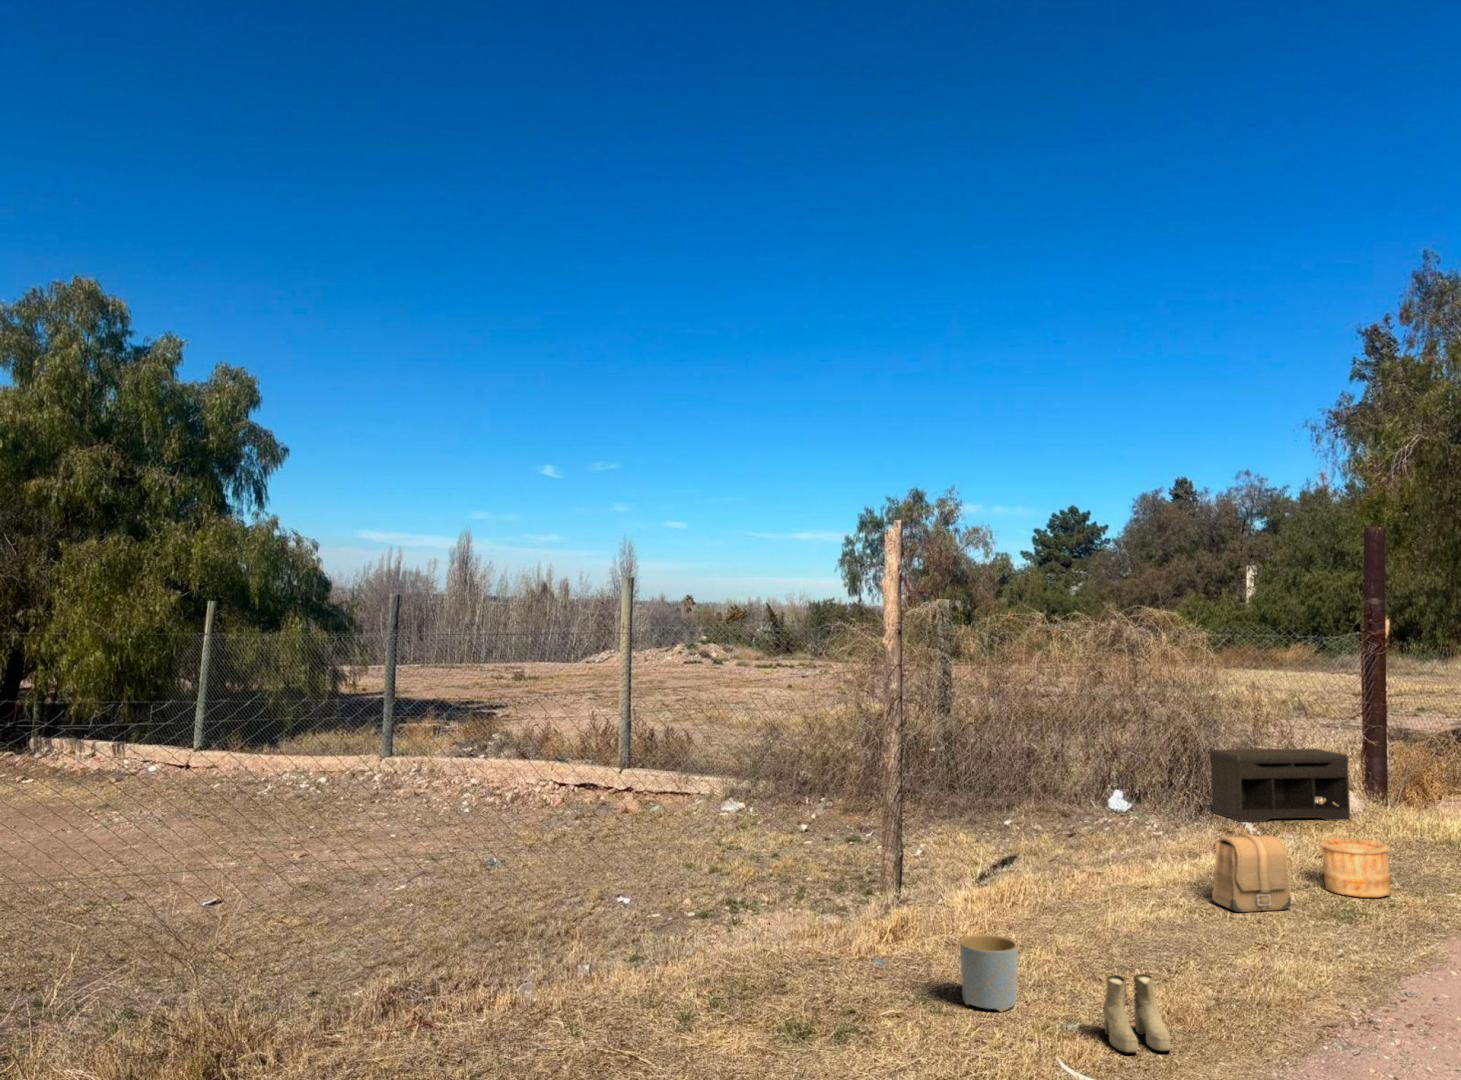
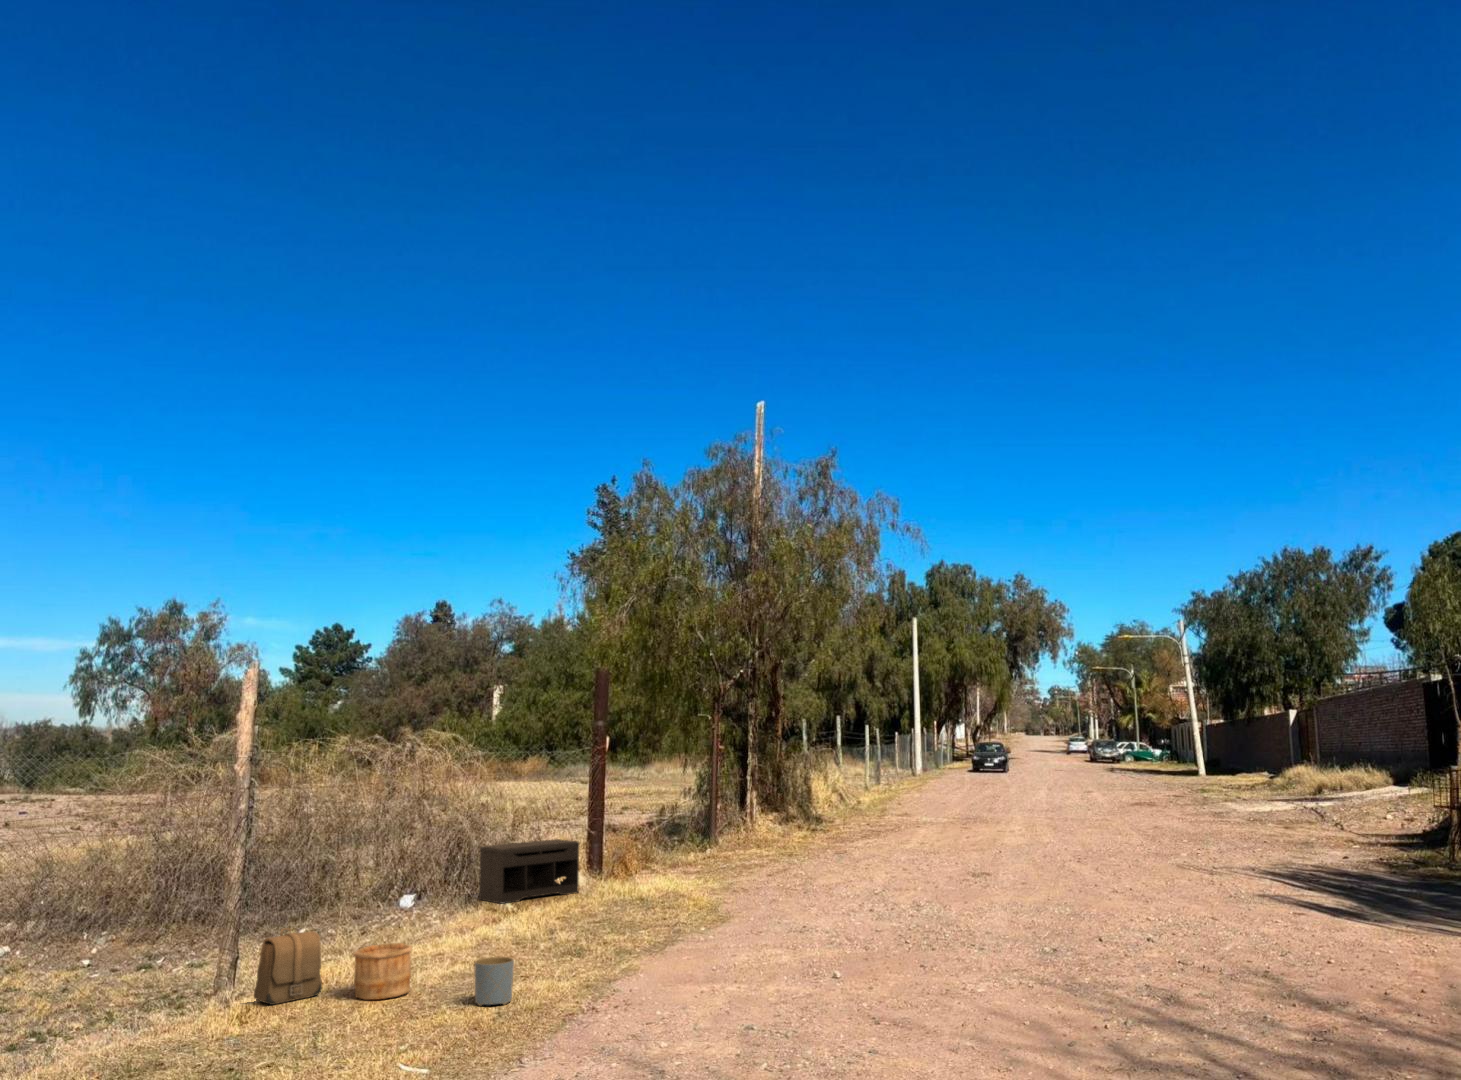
backpack: present [1212,828,1291,912] -> present [254,928,322,1005]
wooden bucket: present [1320,838,1391,897] -> present [353,943,412,1000]
planter: present [960,934,1018,1012] -> present [474,957,514,1006]
boots: present [1103,974,1171,1053] -> none [425,996,473,1052]

